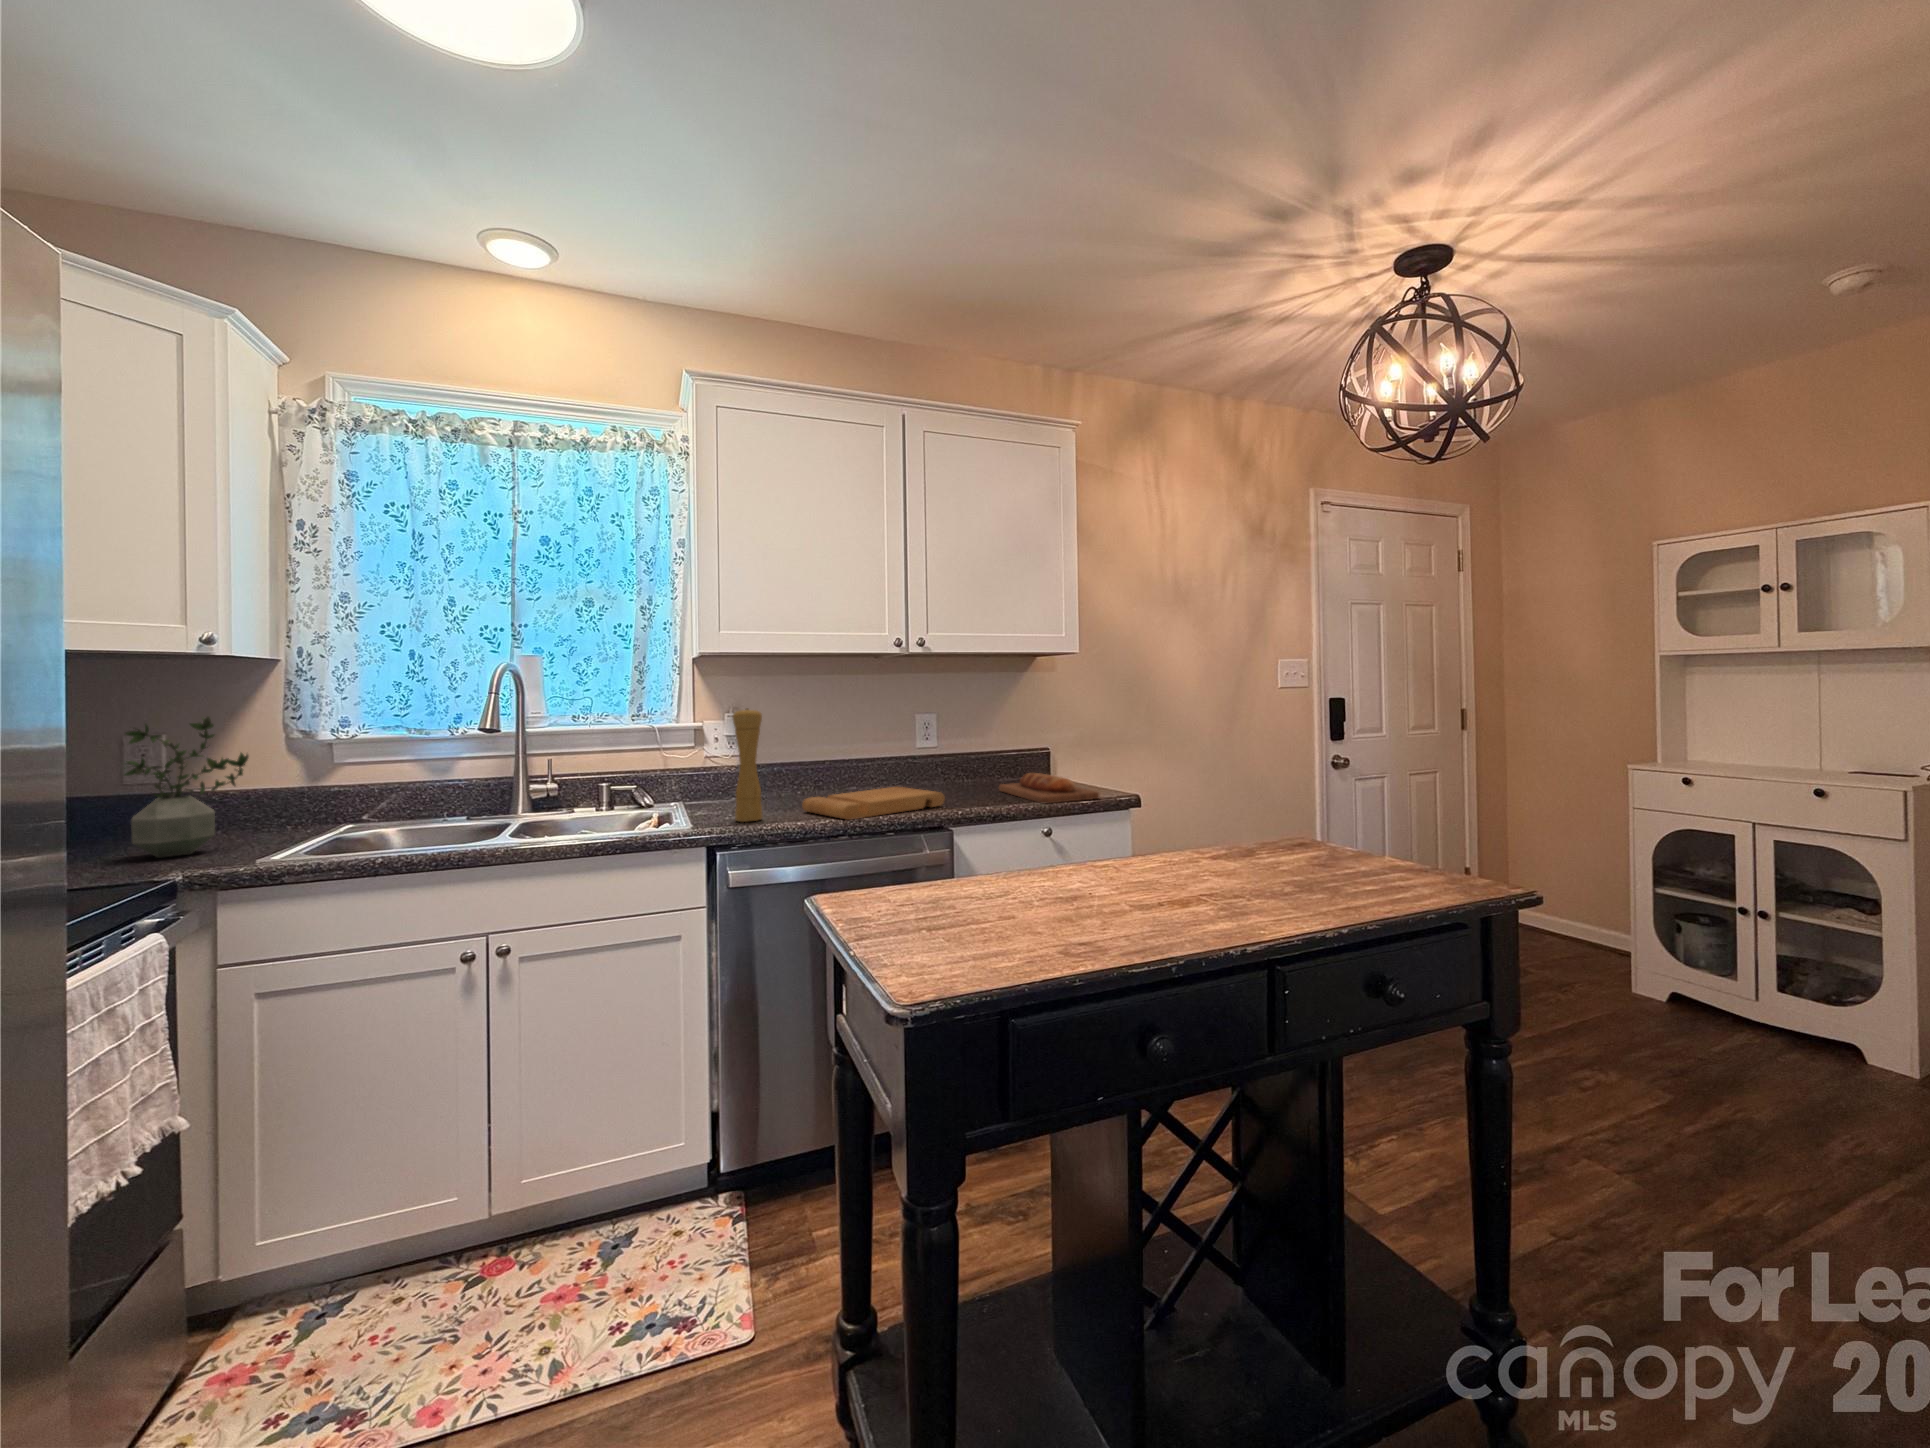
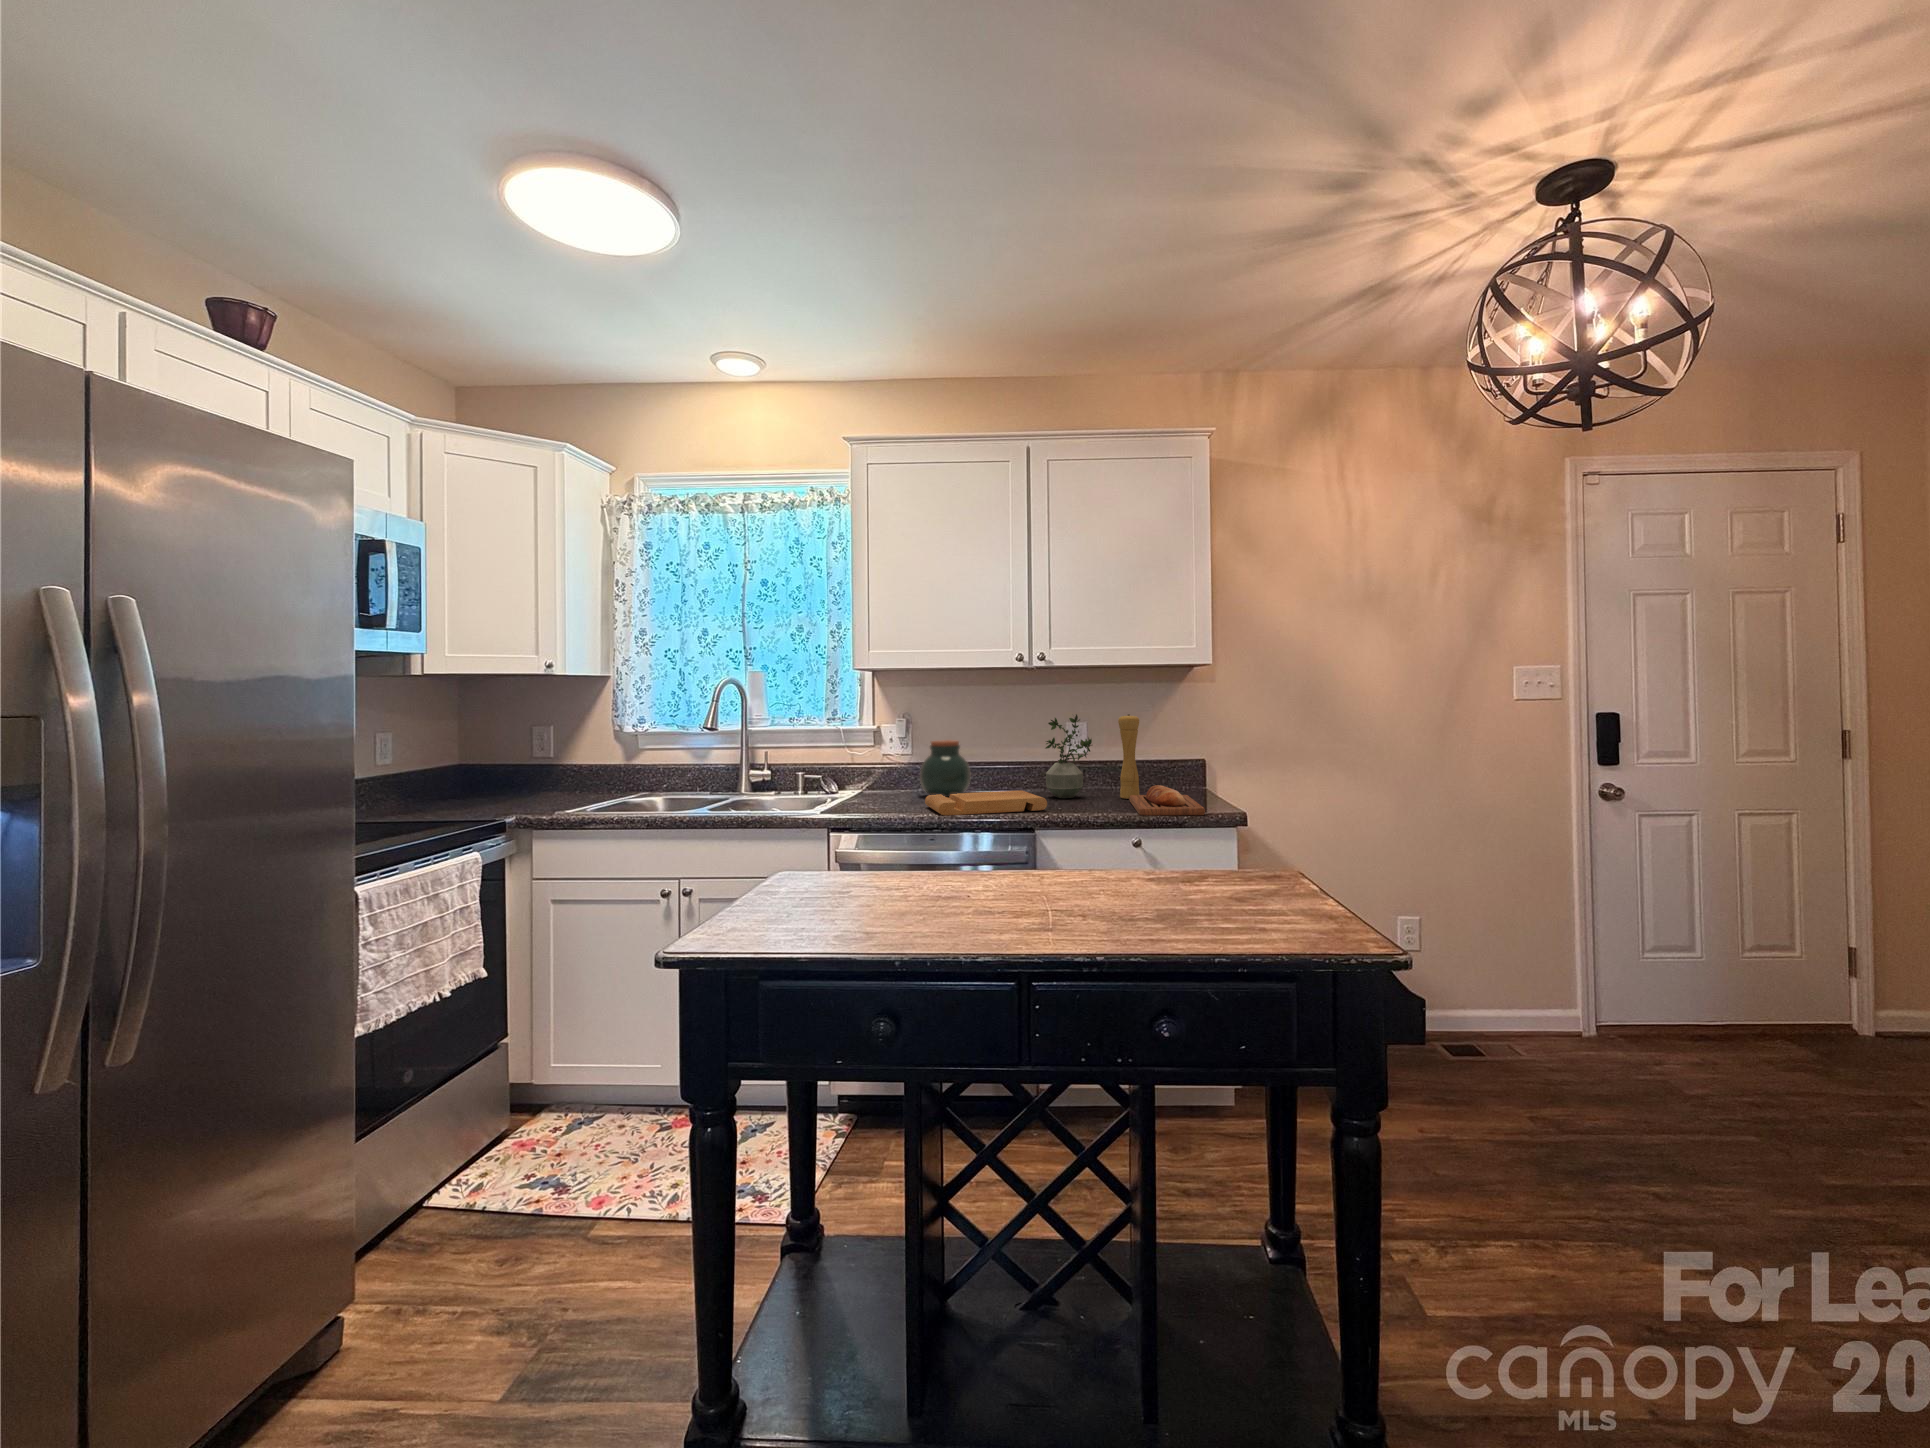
pepper mill: present [732,708,762,822] -> present [1118,714,1140,799]
potted plant: present [124,717,249,858] -> present [1046,714,1092,798]
jar: none [763,735,822,800] -> present [920,740,970,797]

